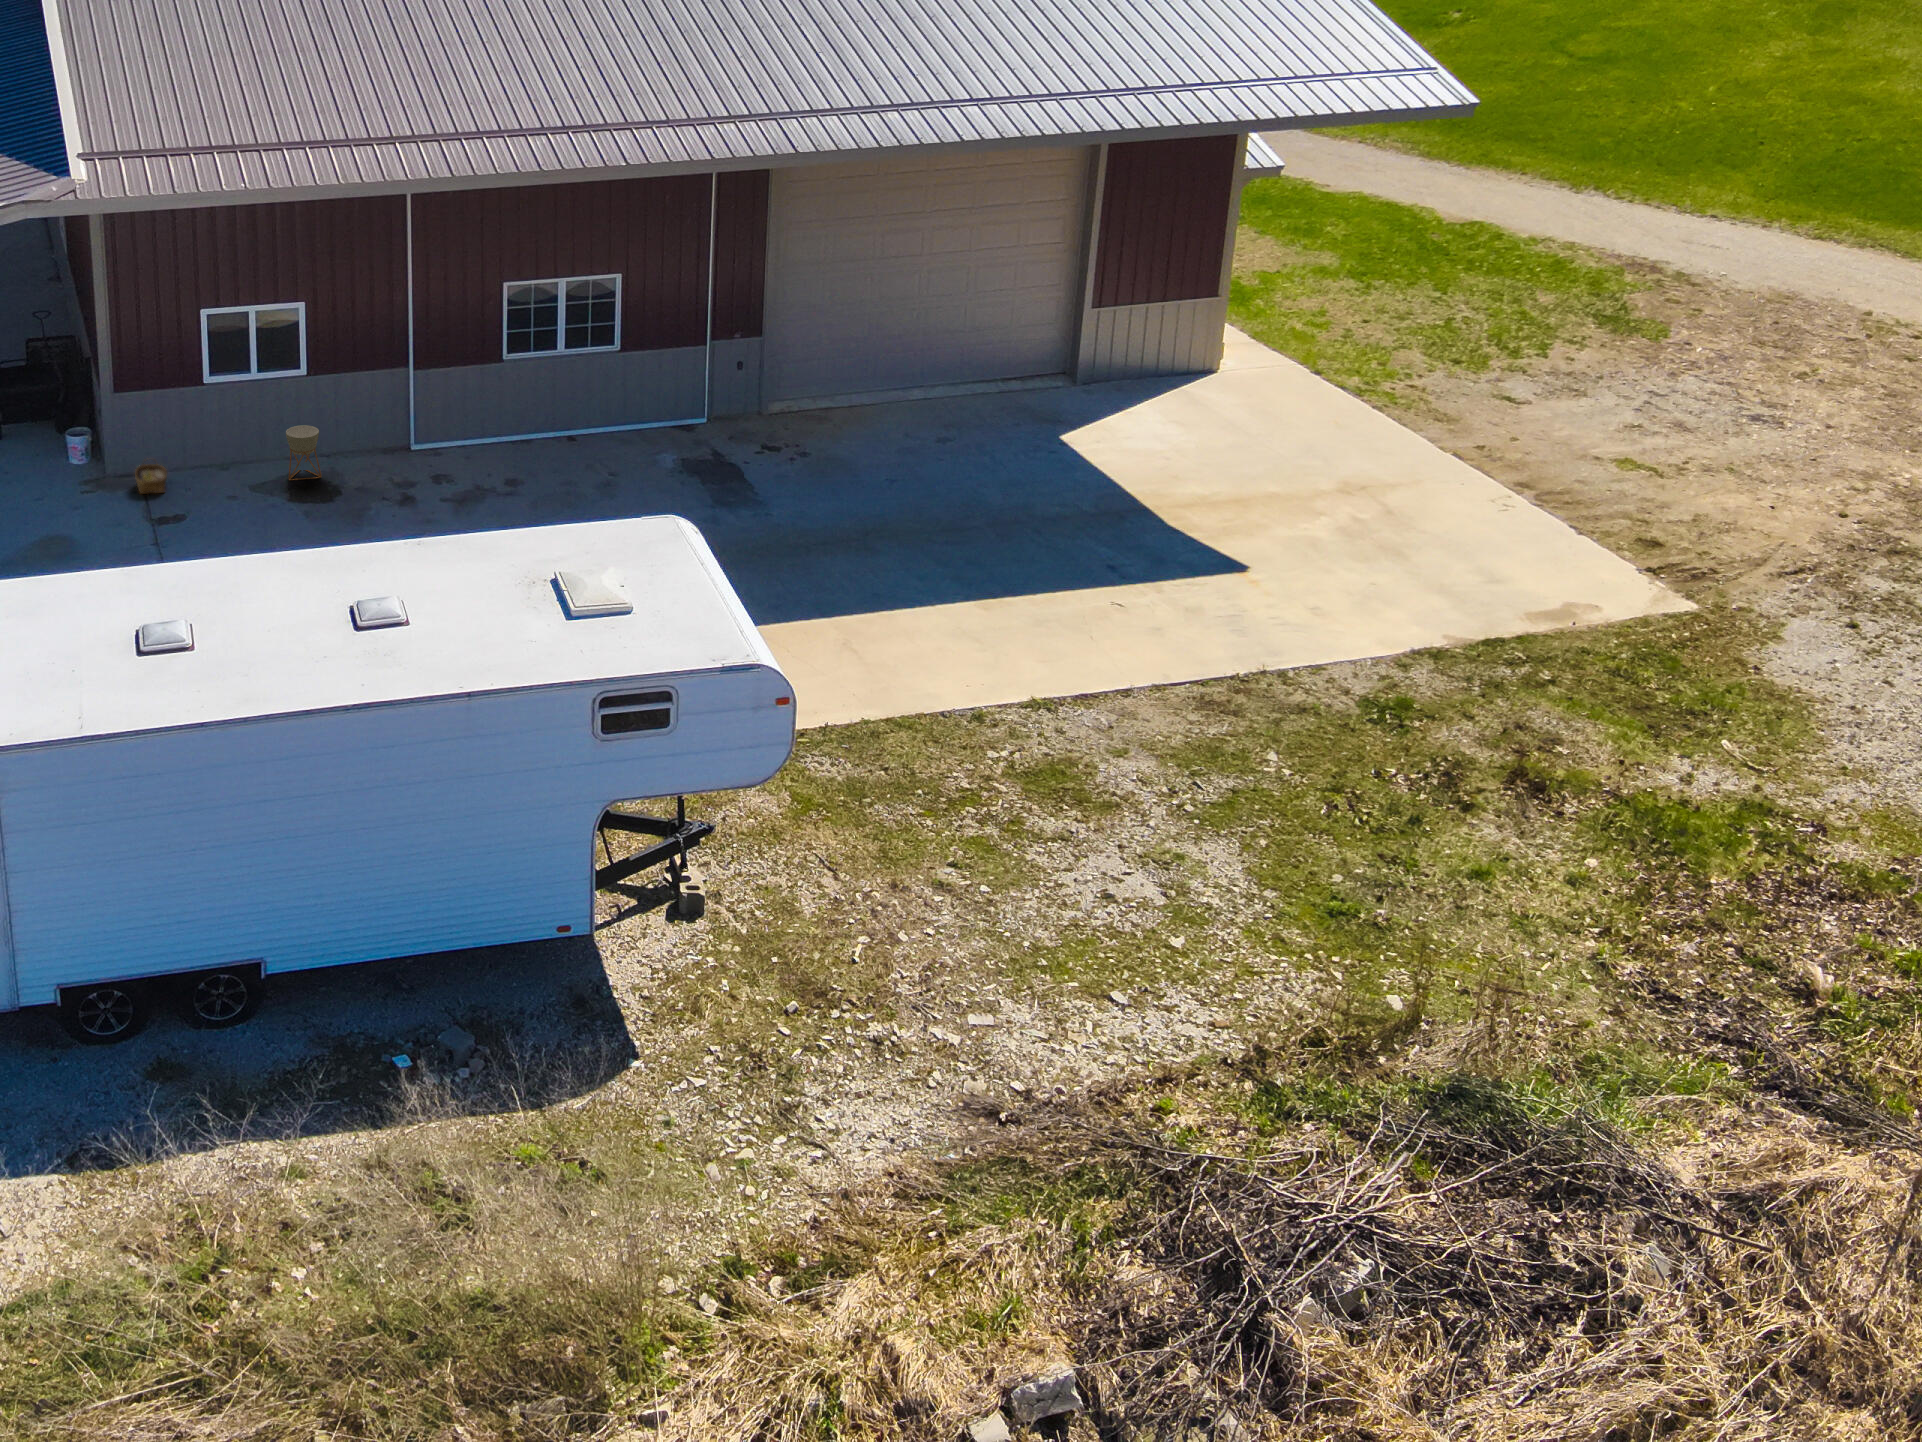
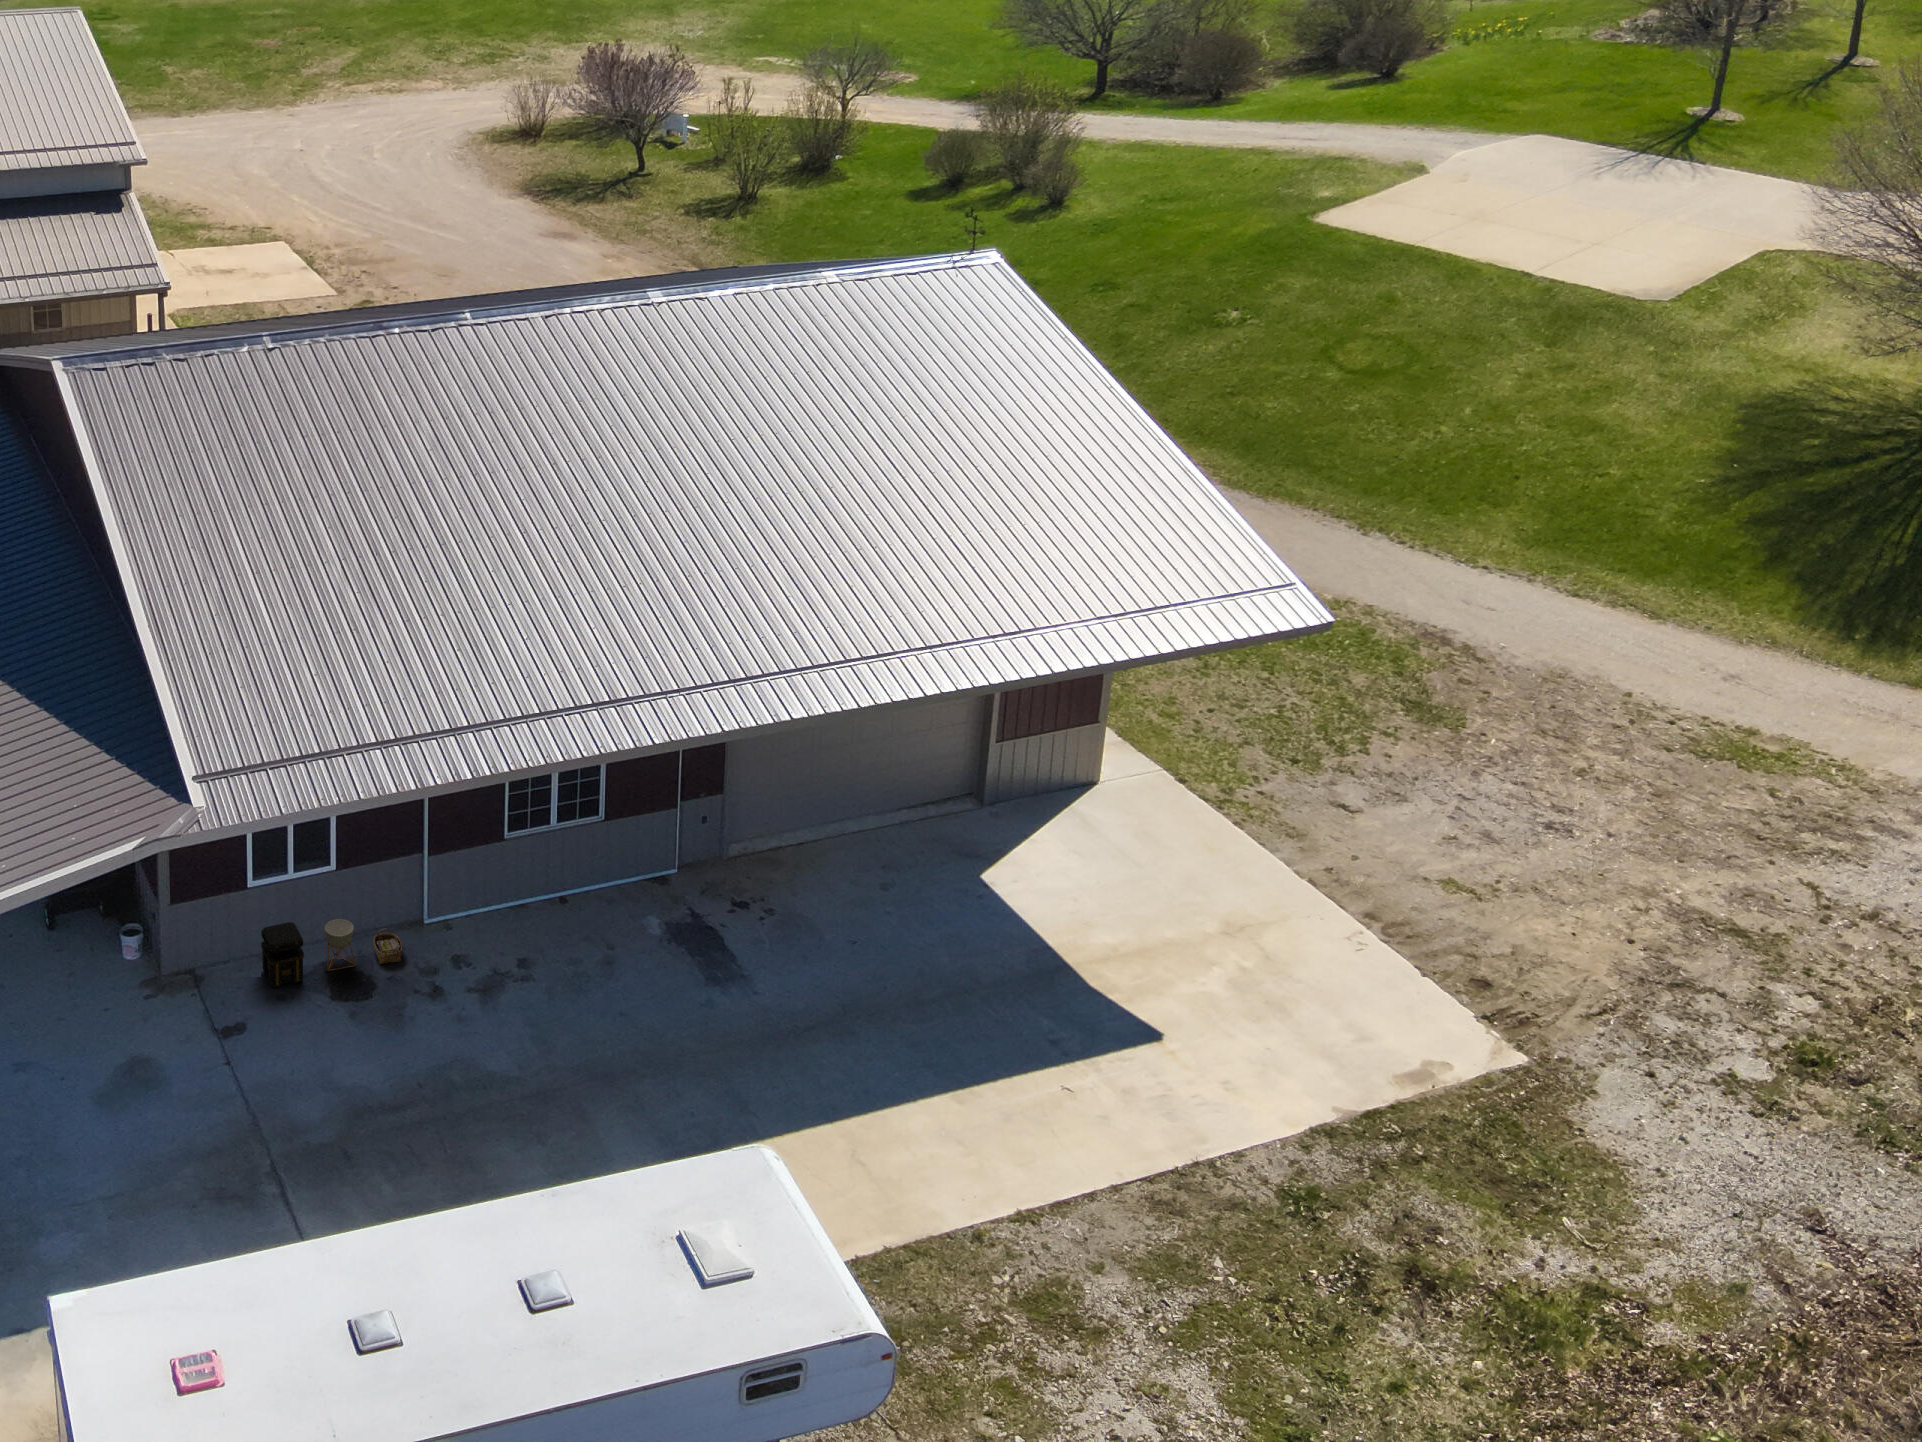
toolbox: none [213,422,258,490] -> present [261,922,304,987]
woven basket: present [135,464,167,494] -> present [374,928,402,964]

